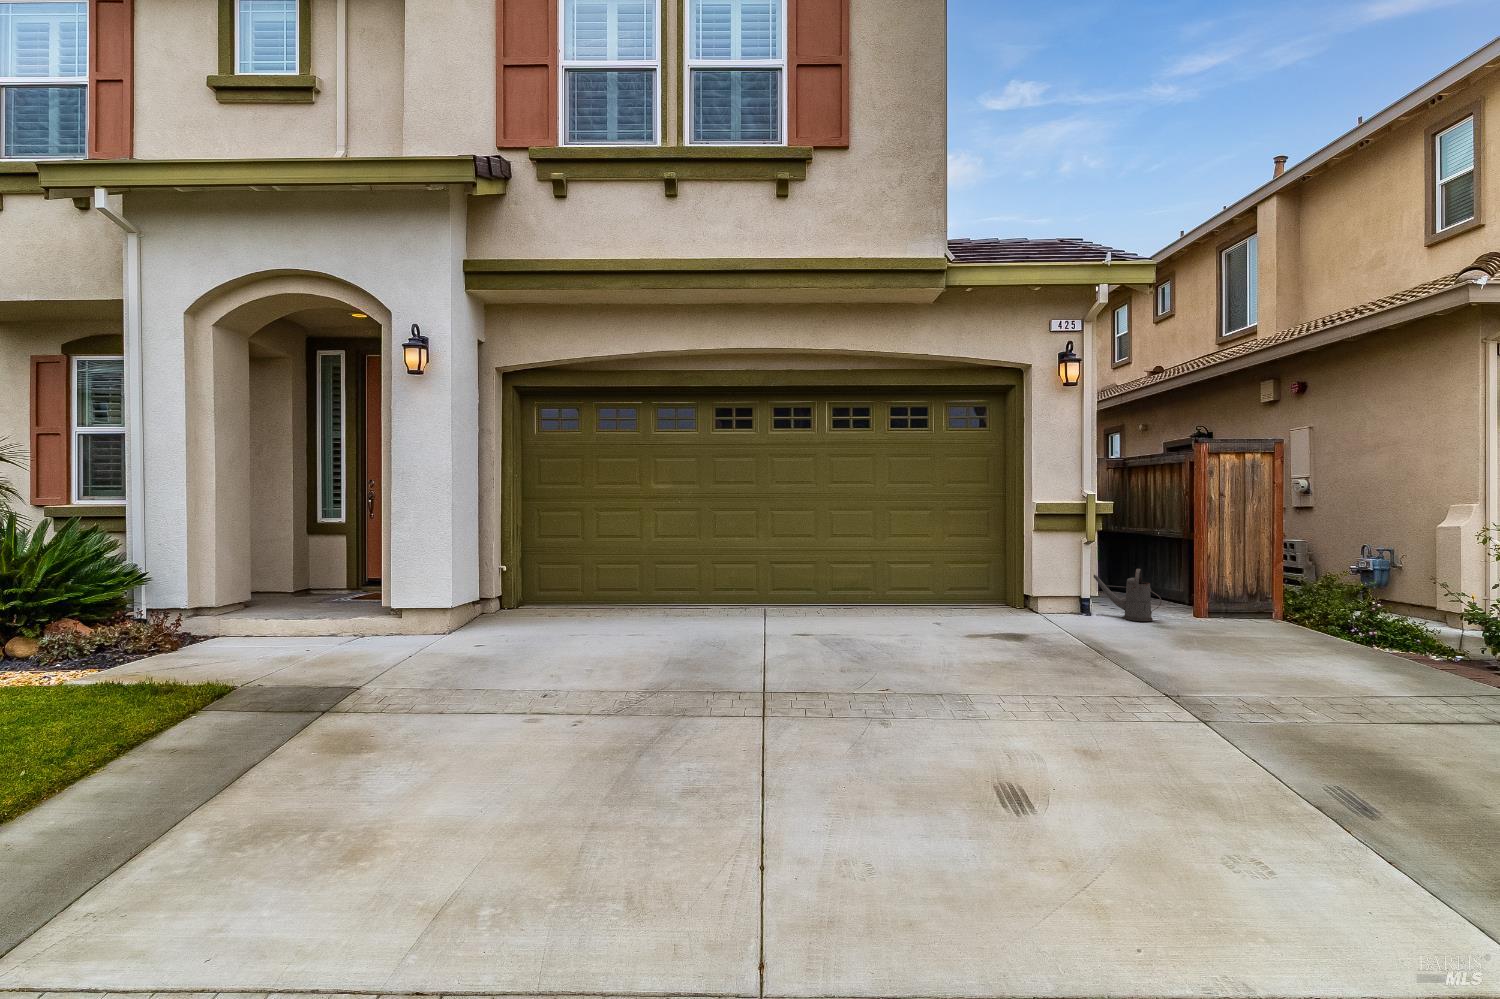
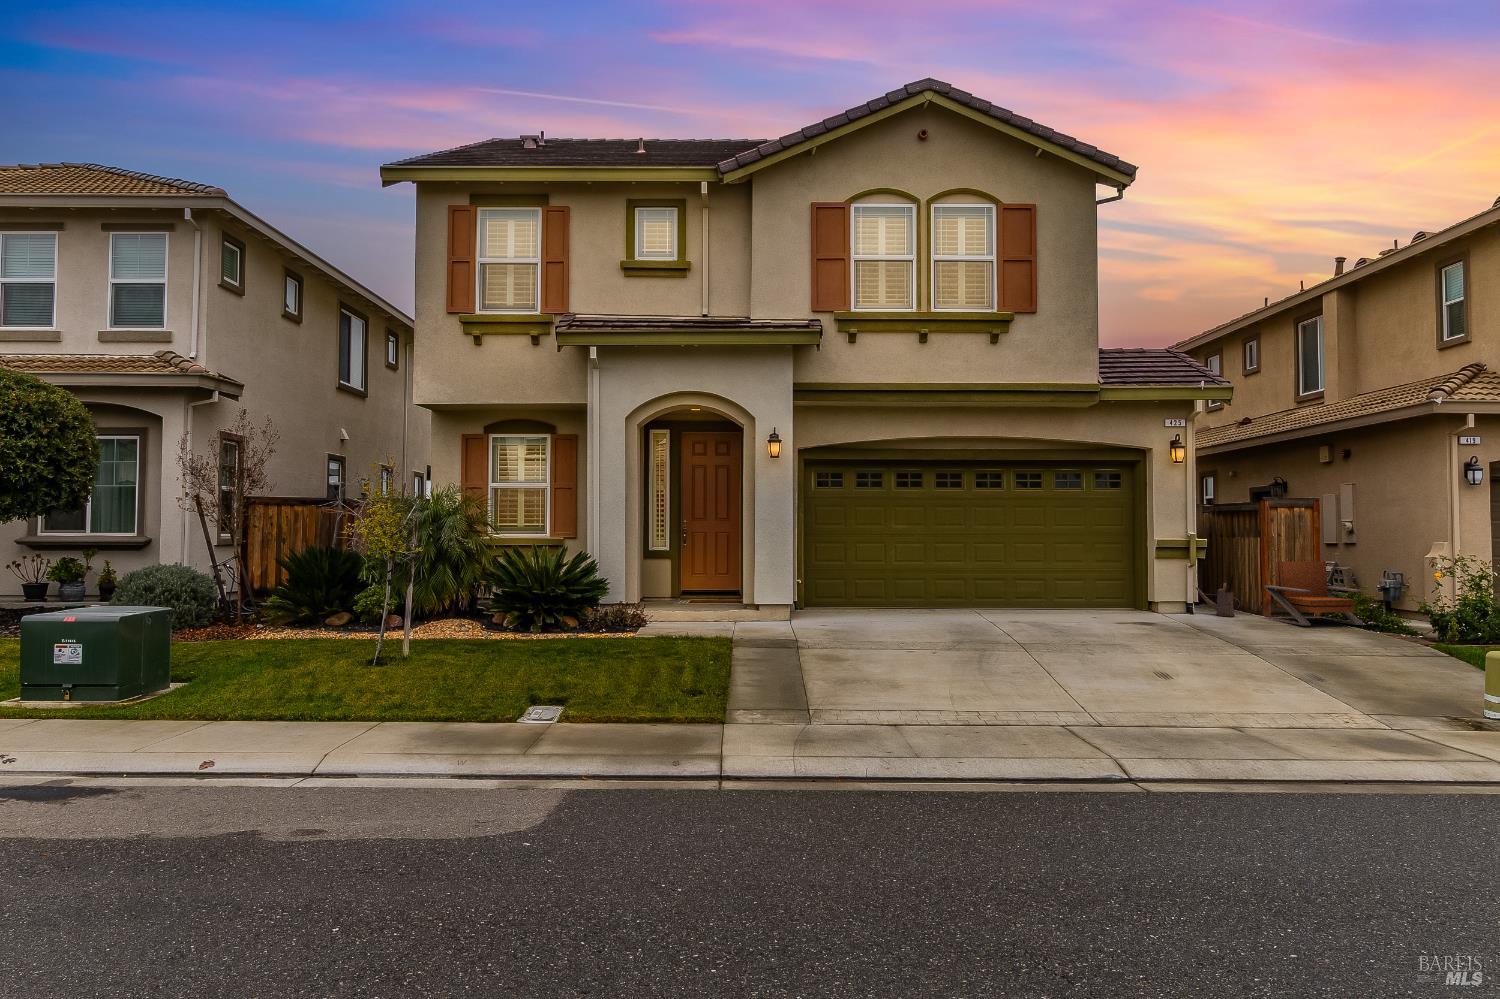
lounge chair: none [1198,535,1363,641] -> present [1264,561,1363,625]

